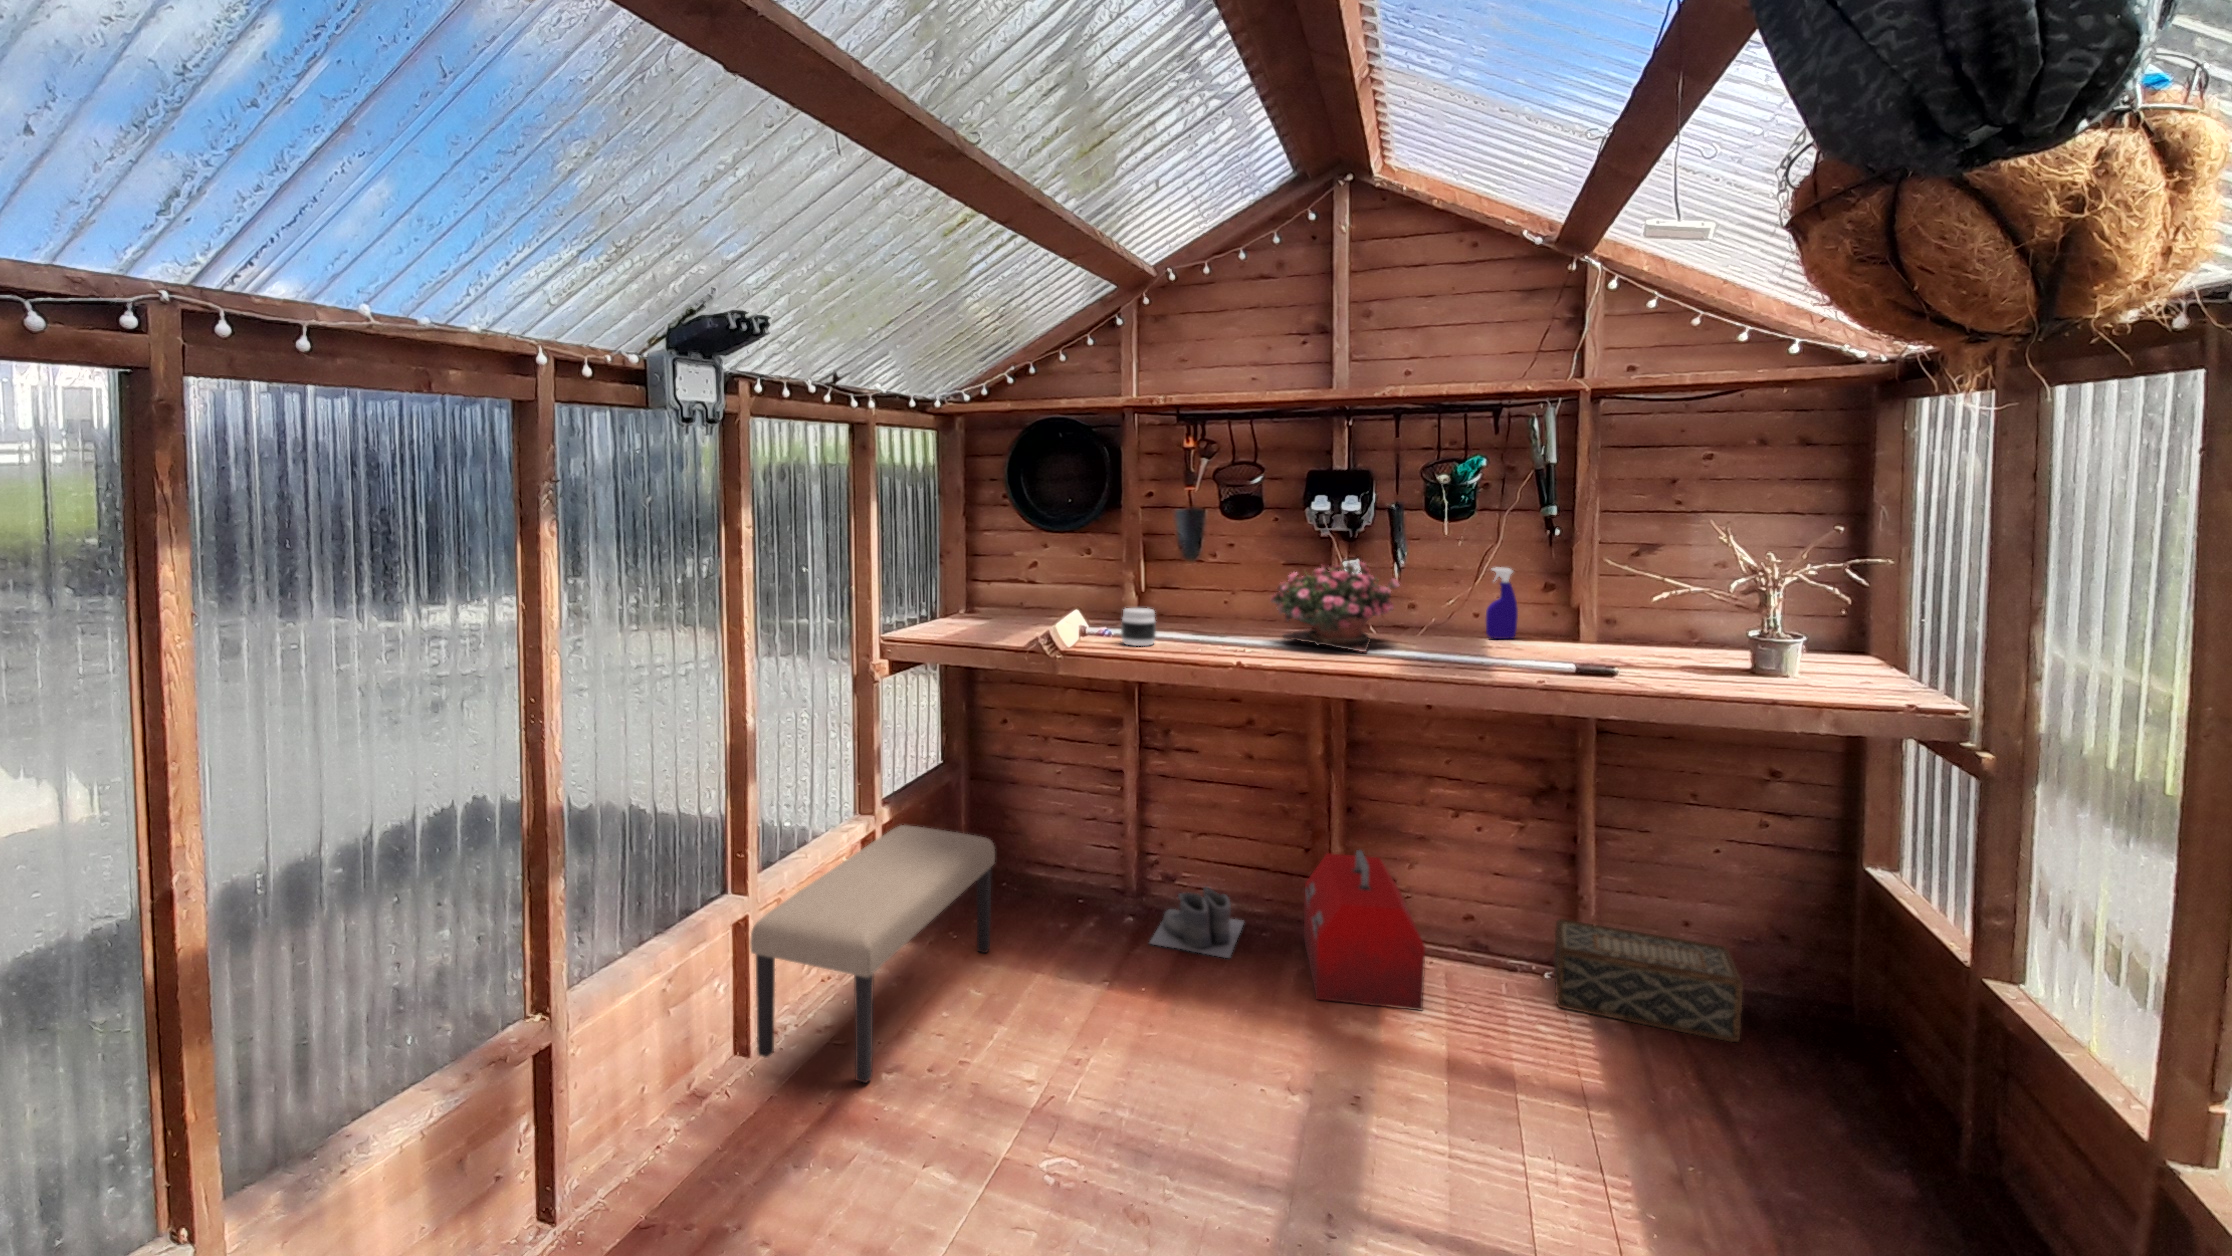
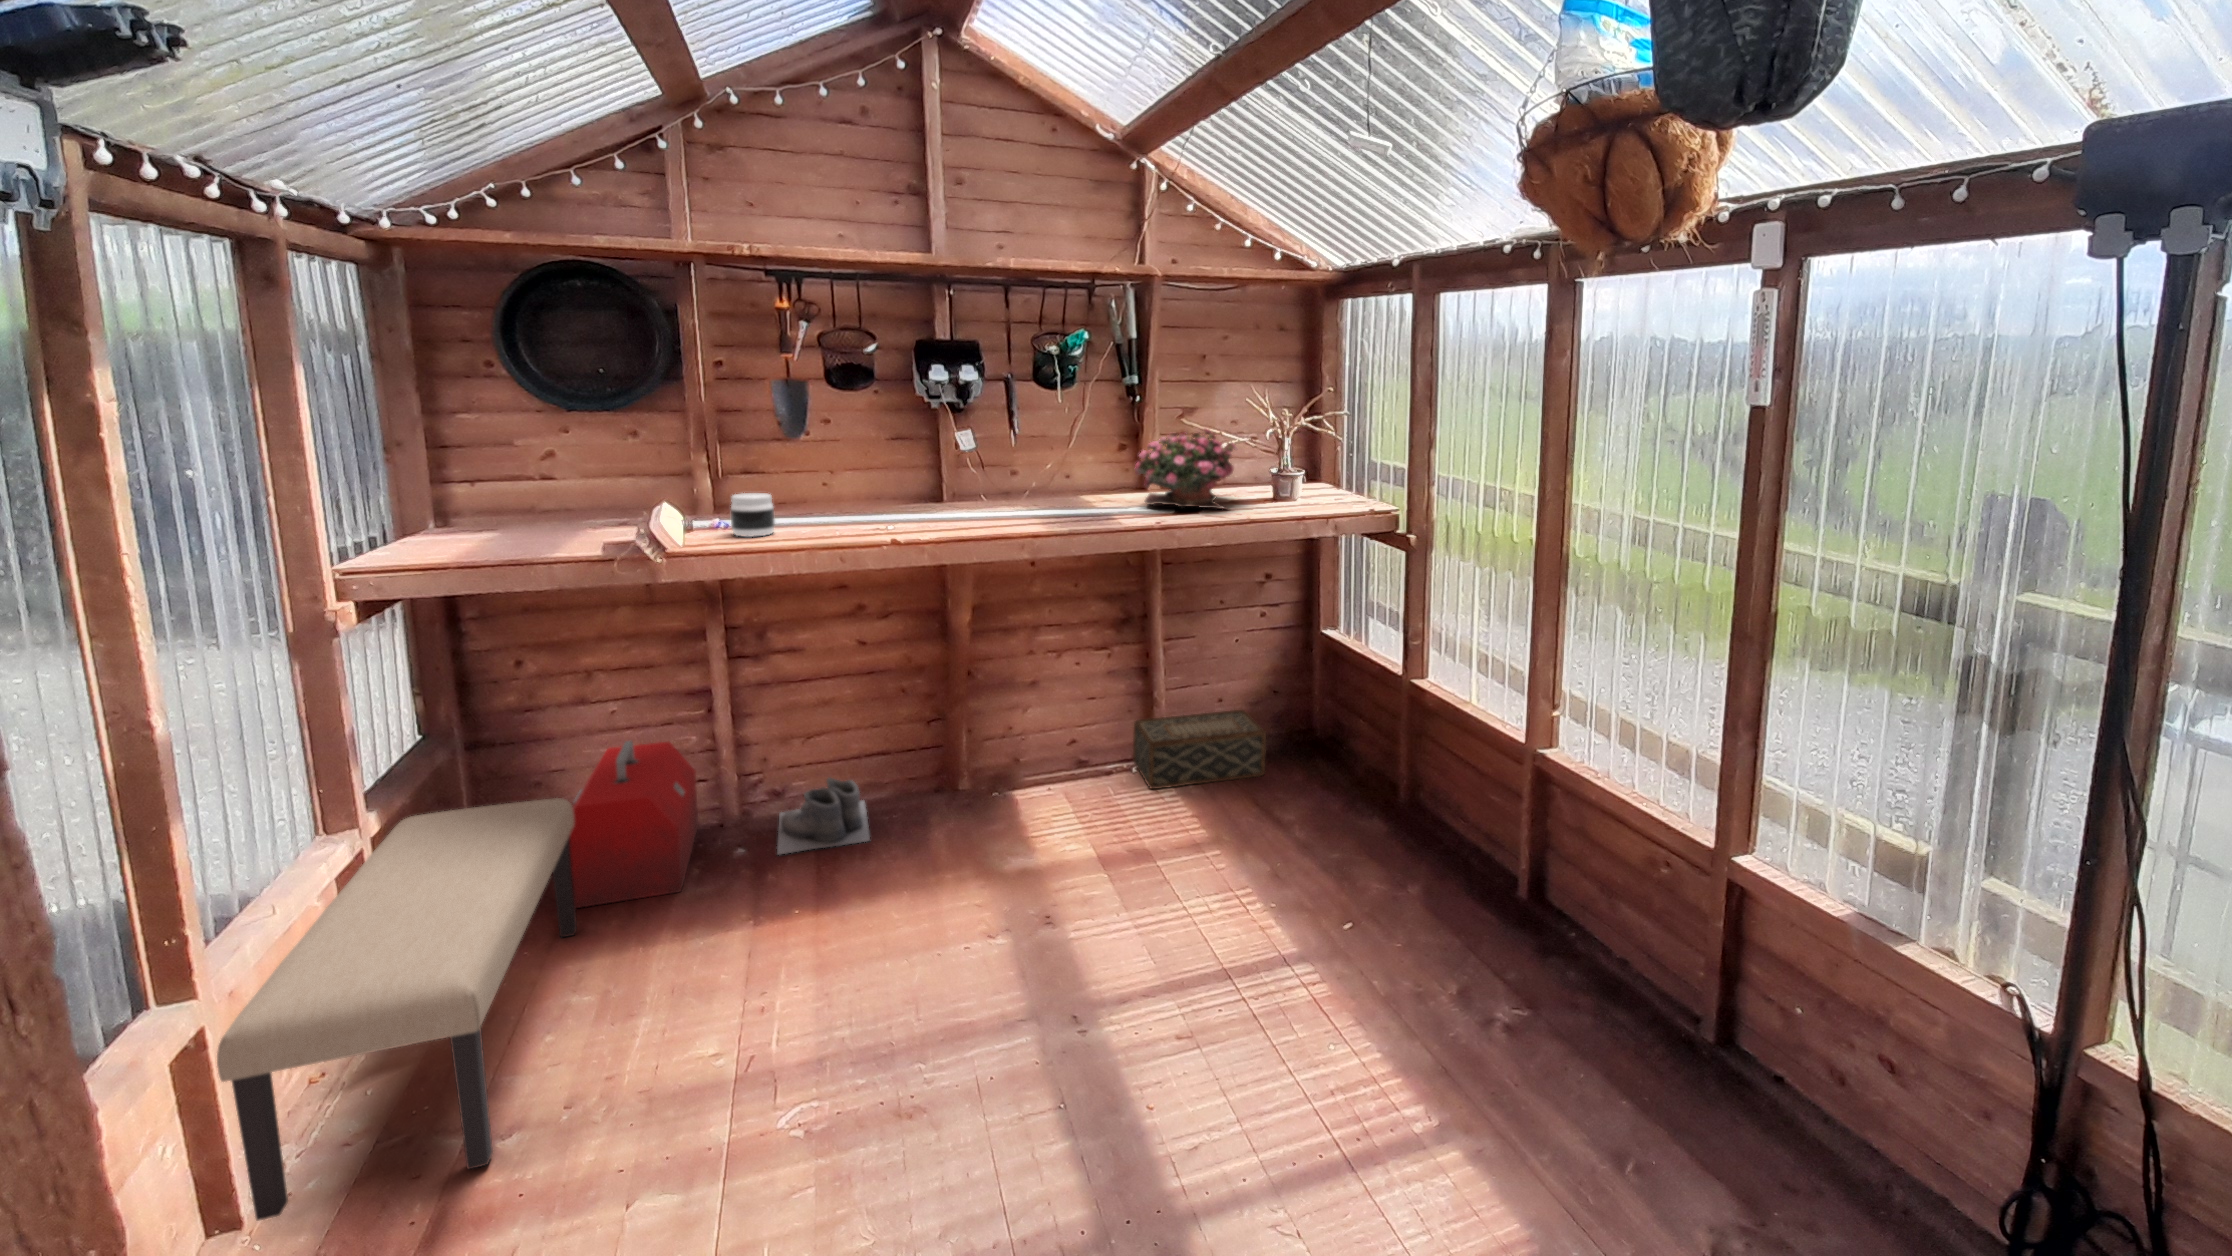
potted flower: present [1271,562,1399,652] -> present [1135,429,1236,509]
spray bottle: present [1486,567,1518,639] -> none [1079,432,1102,495]
toolbox: present [1304,850,1425,1010] -> present [570,741,698,908]

